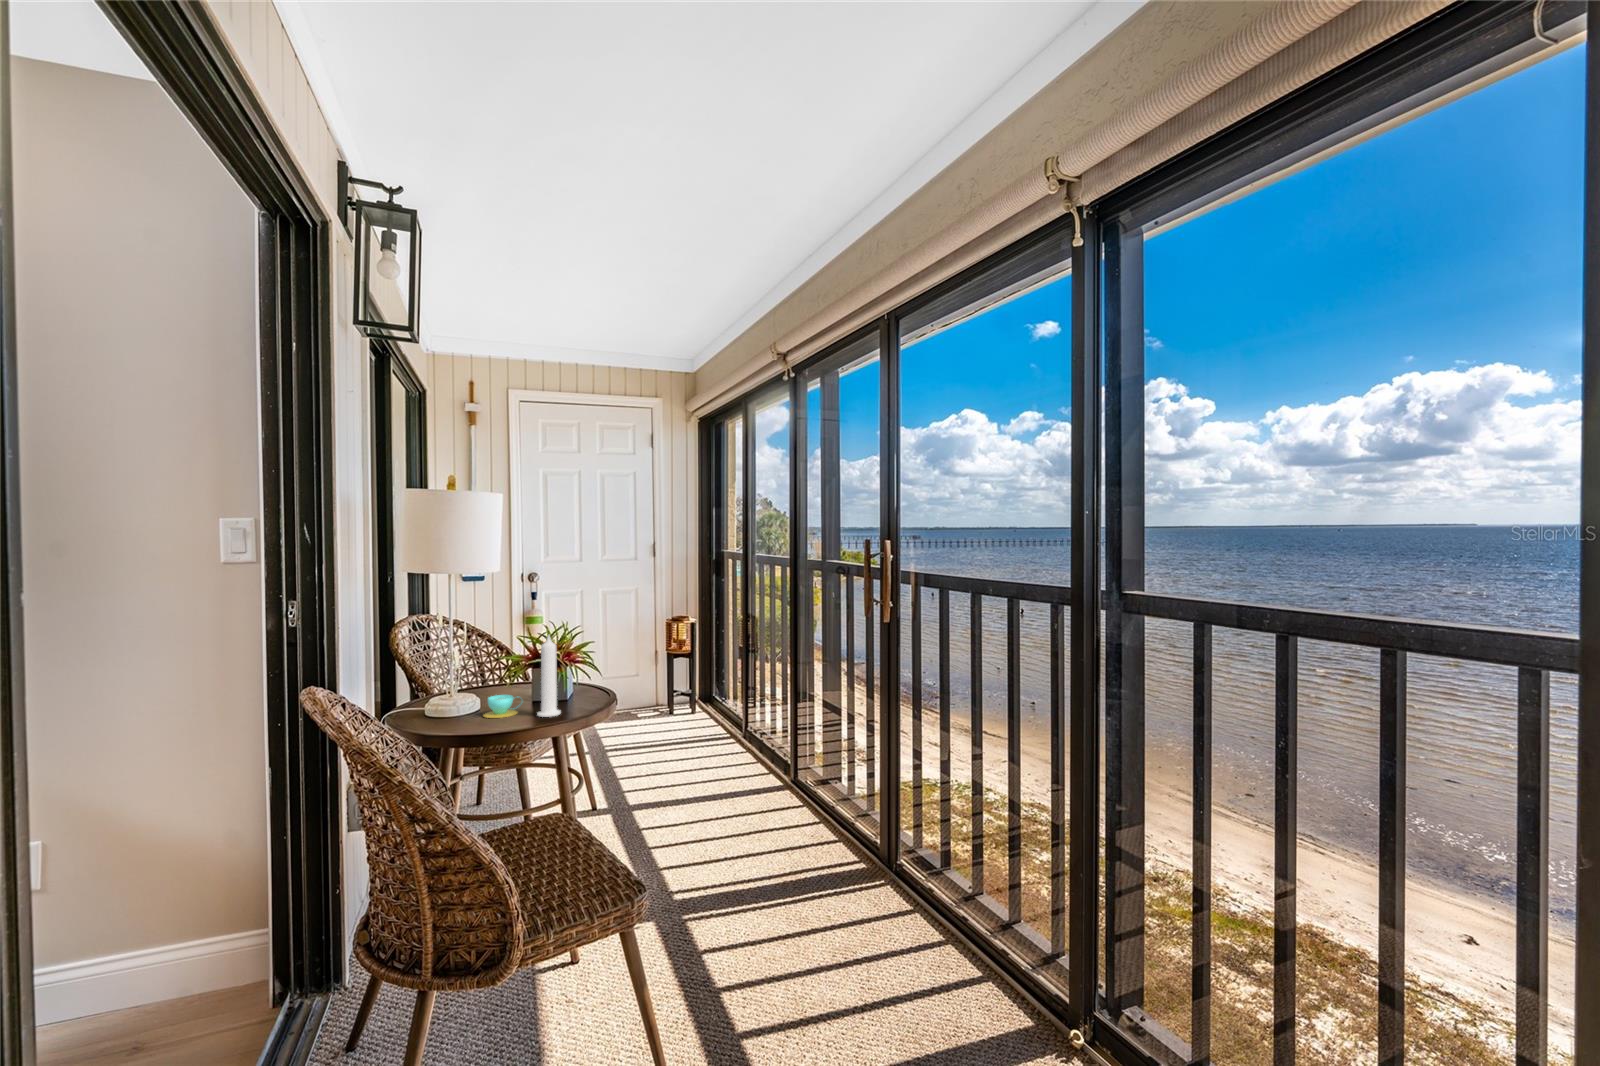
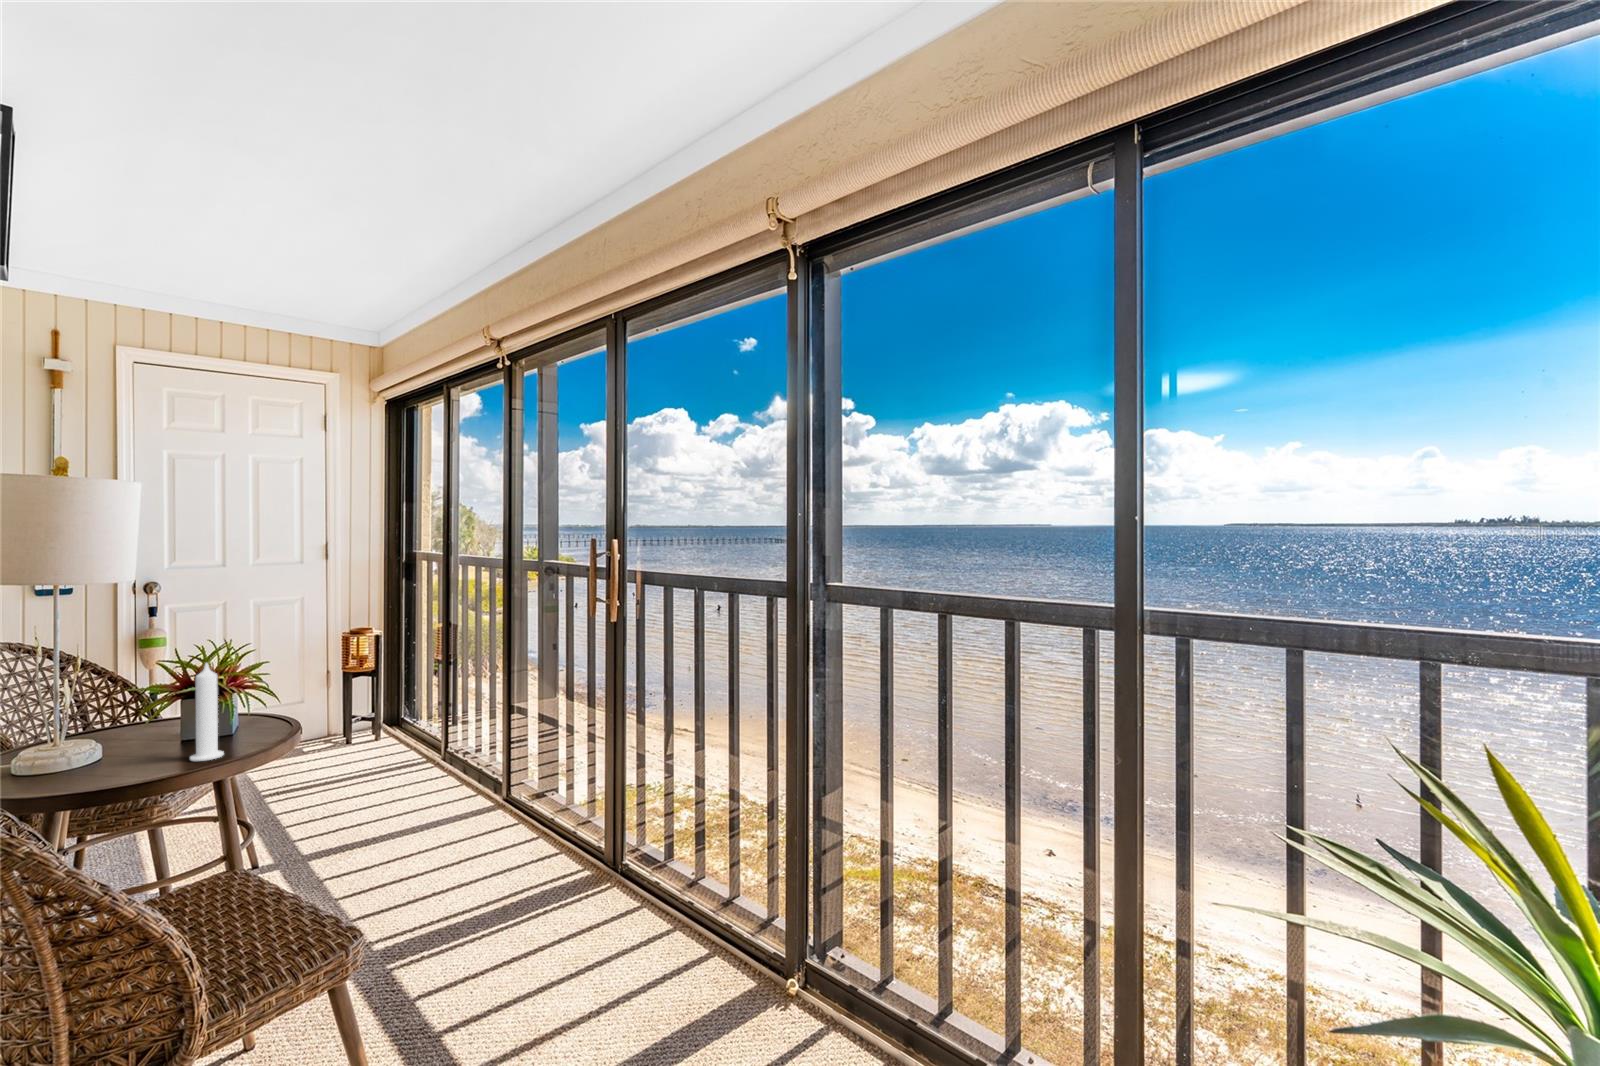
teacup: present [483,695,521,718] -> none [105,739,166,770]

